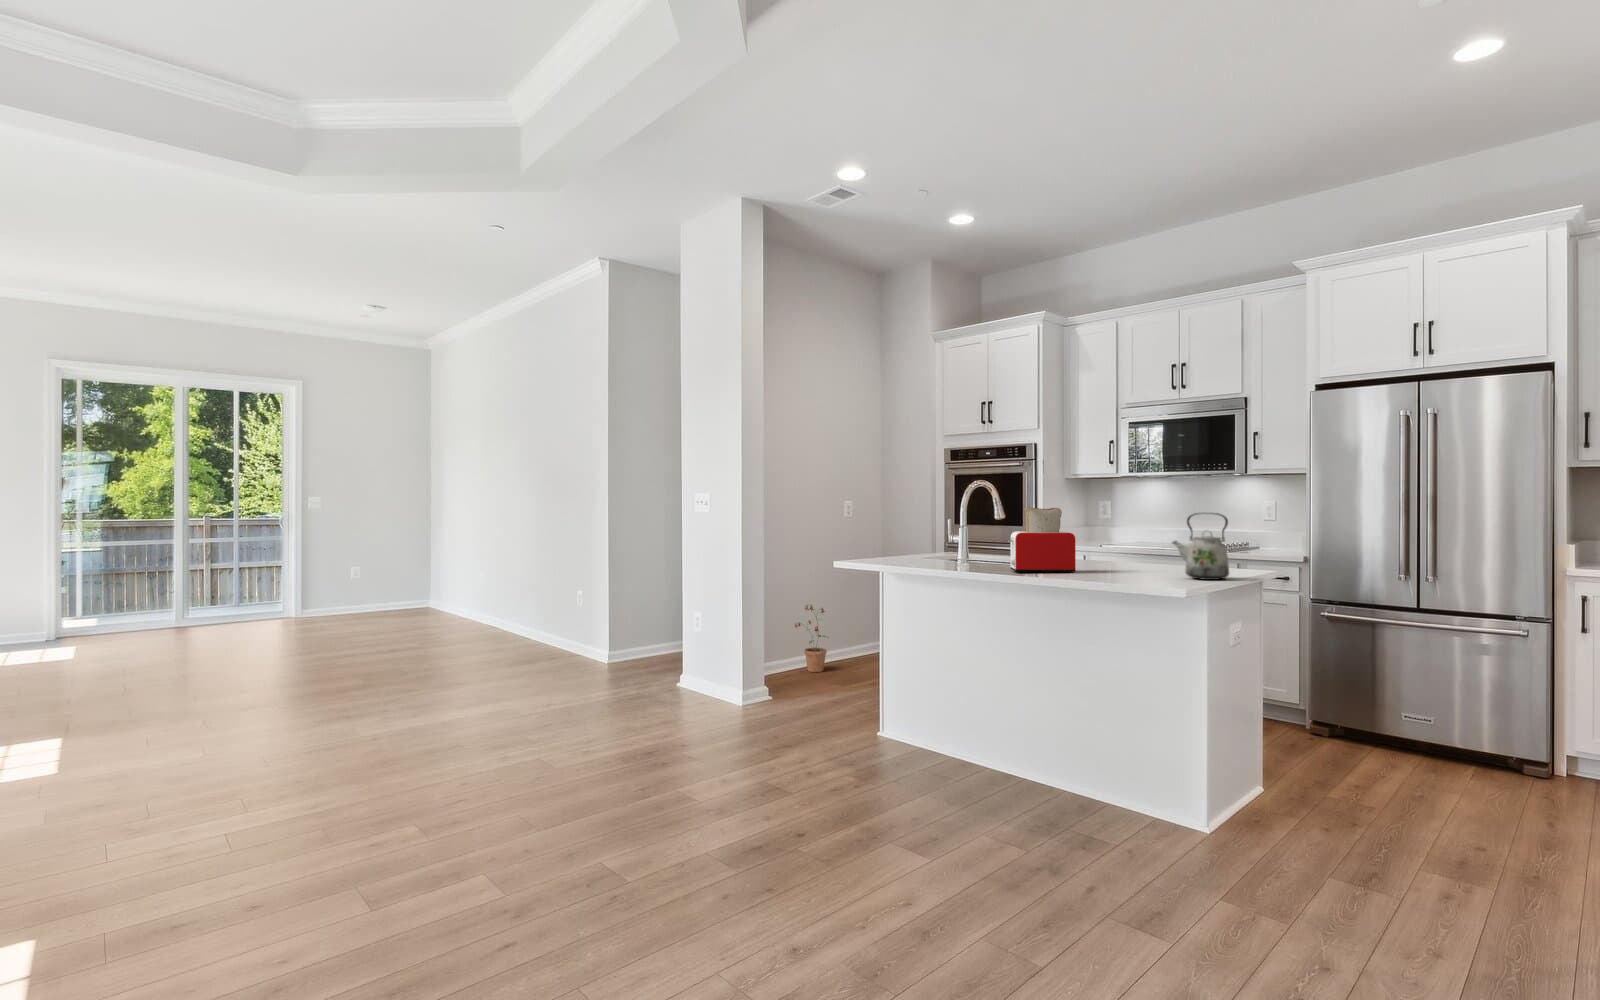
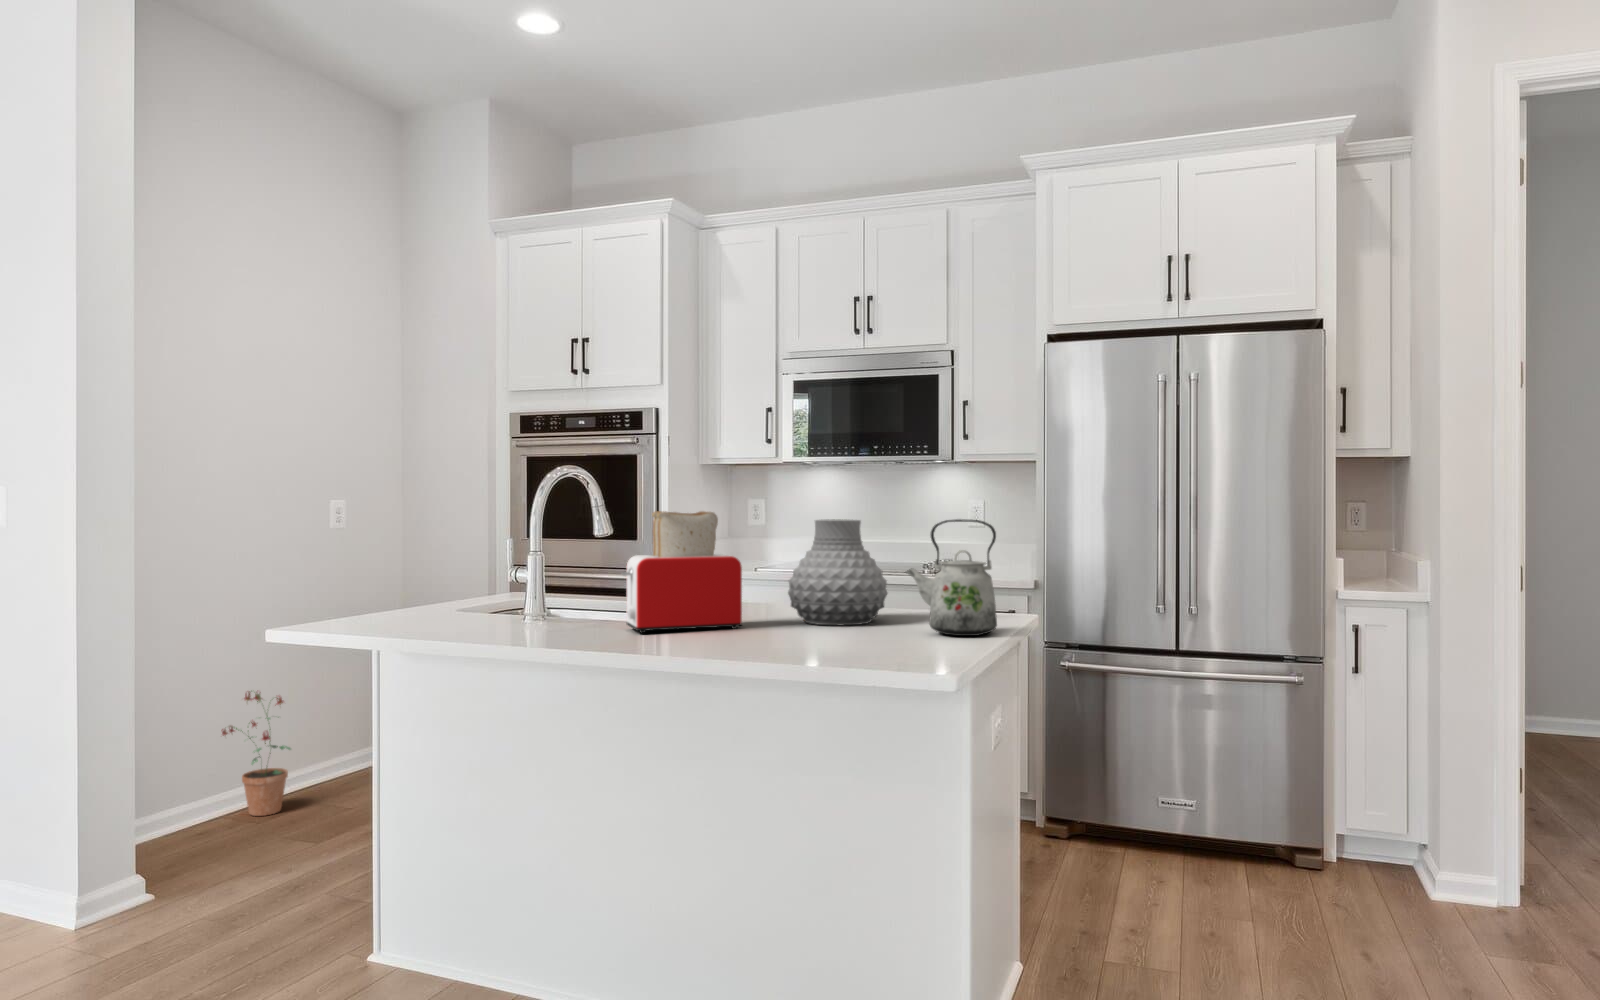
vase: none [1104,513,1167,573] -> present [788,519,888,625]

